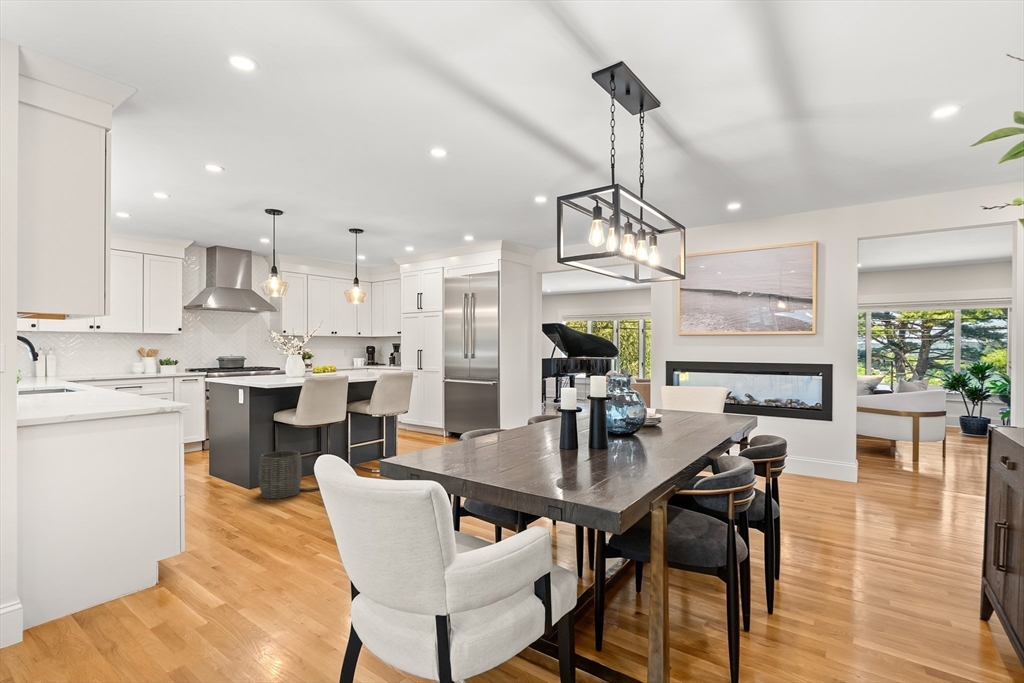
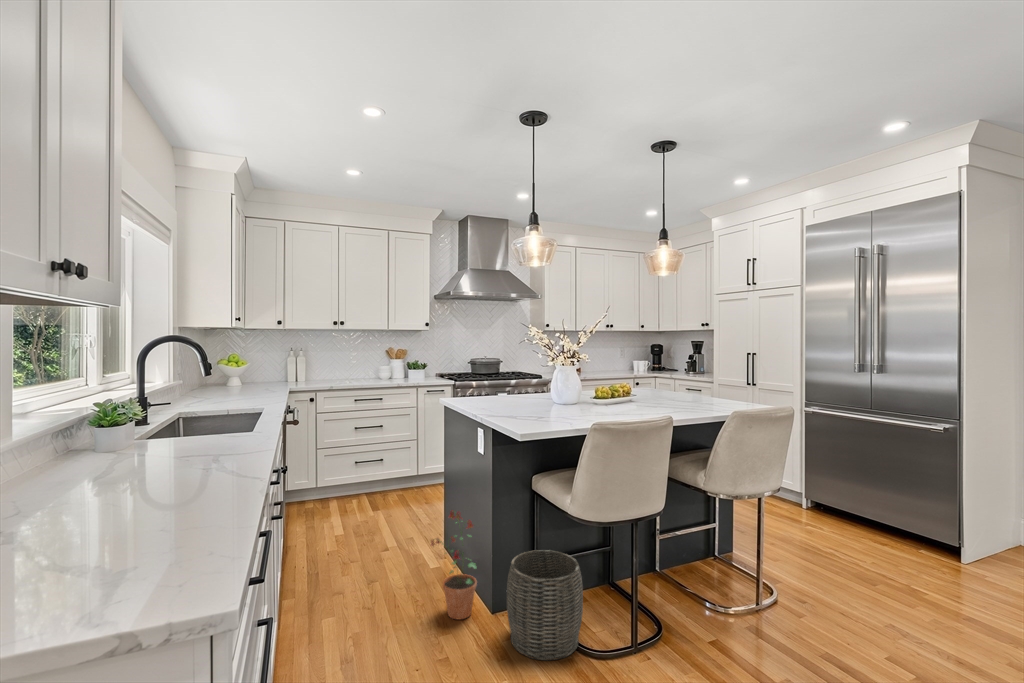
potted plant: none [207,437,241,495] -> present [431,511,477,620]

